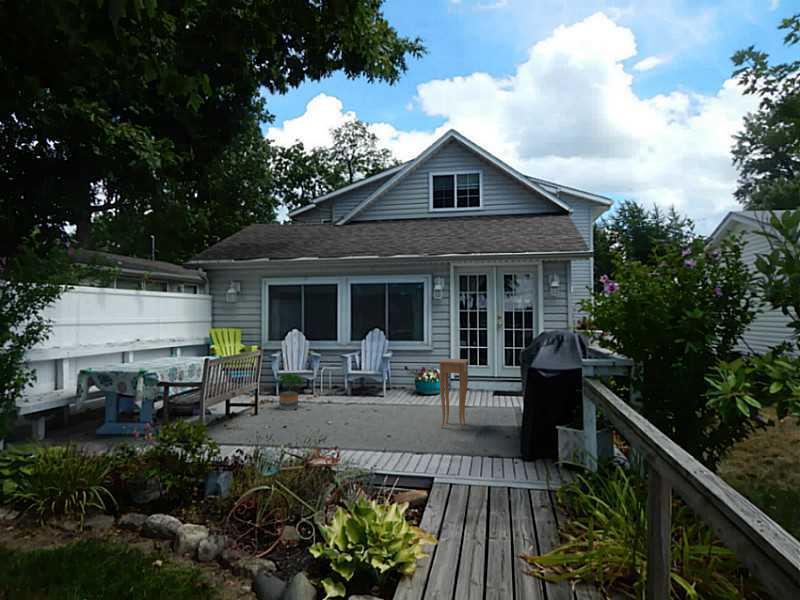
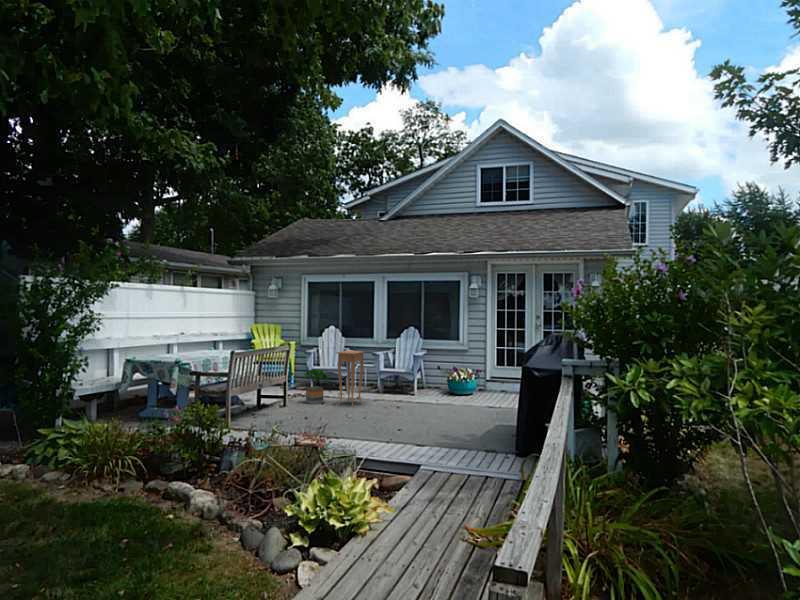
side table: present [438,359,469,430] -> present [337,351,365,406]

